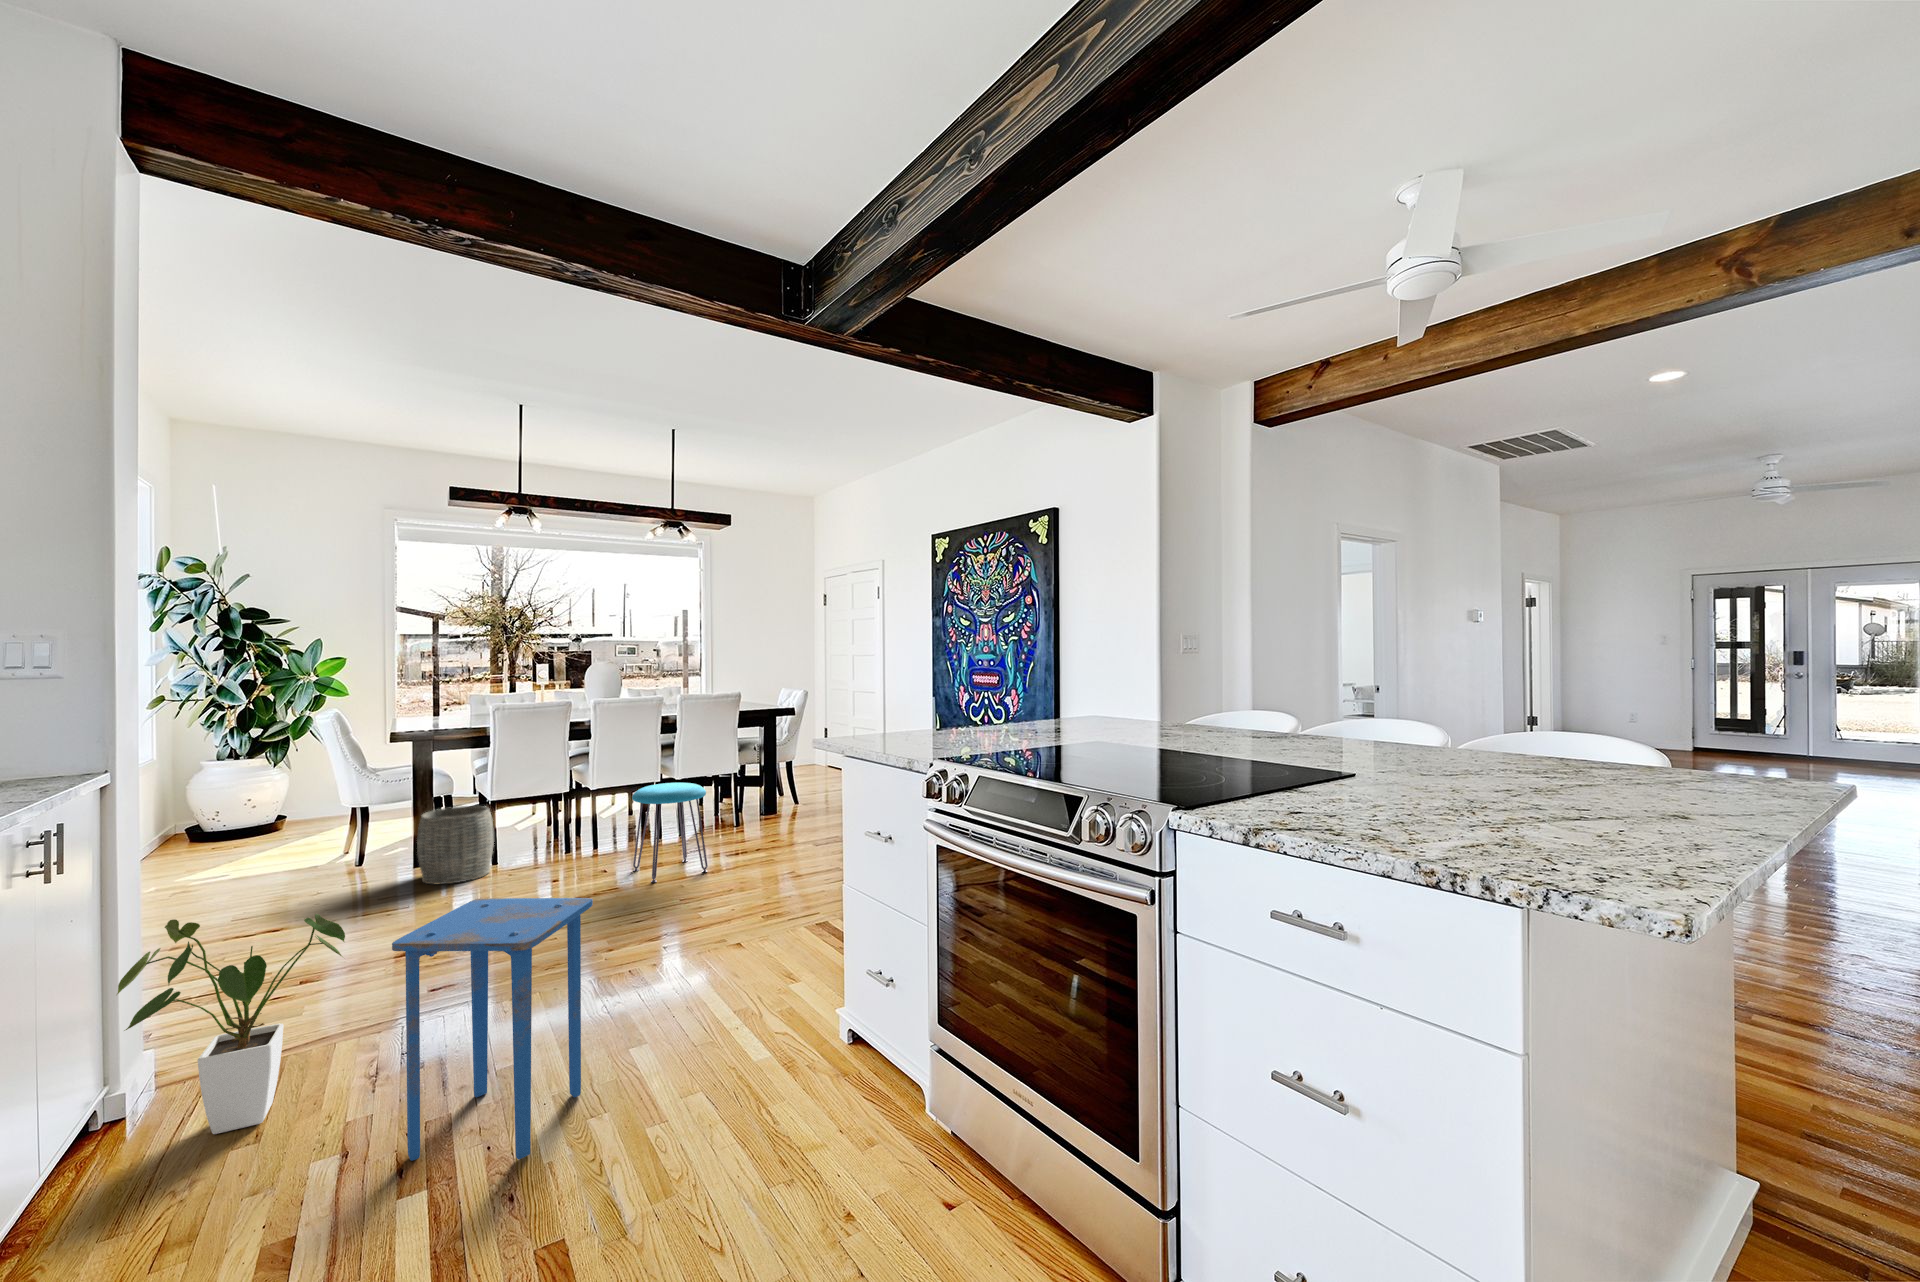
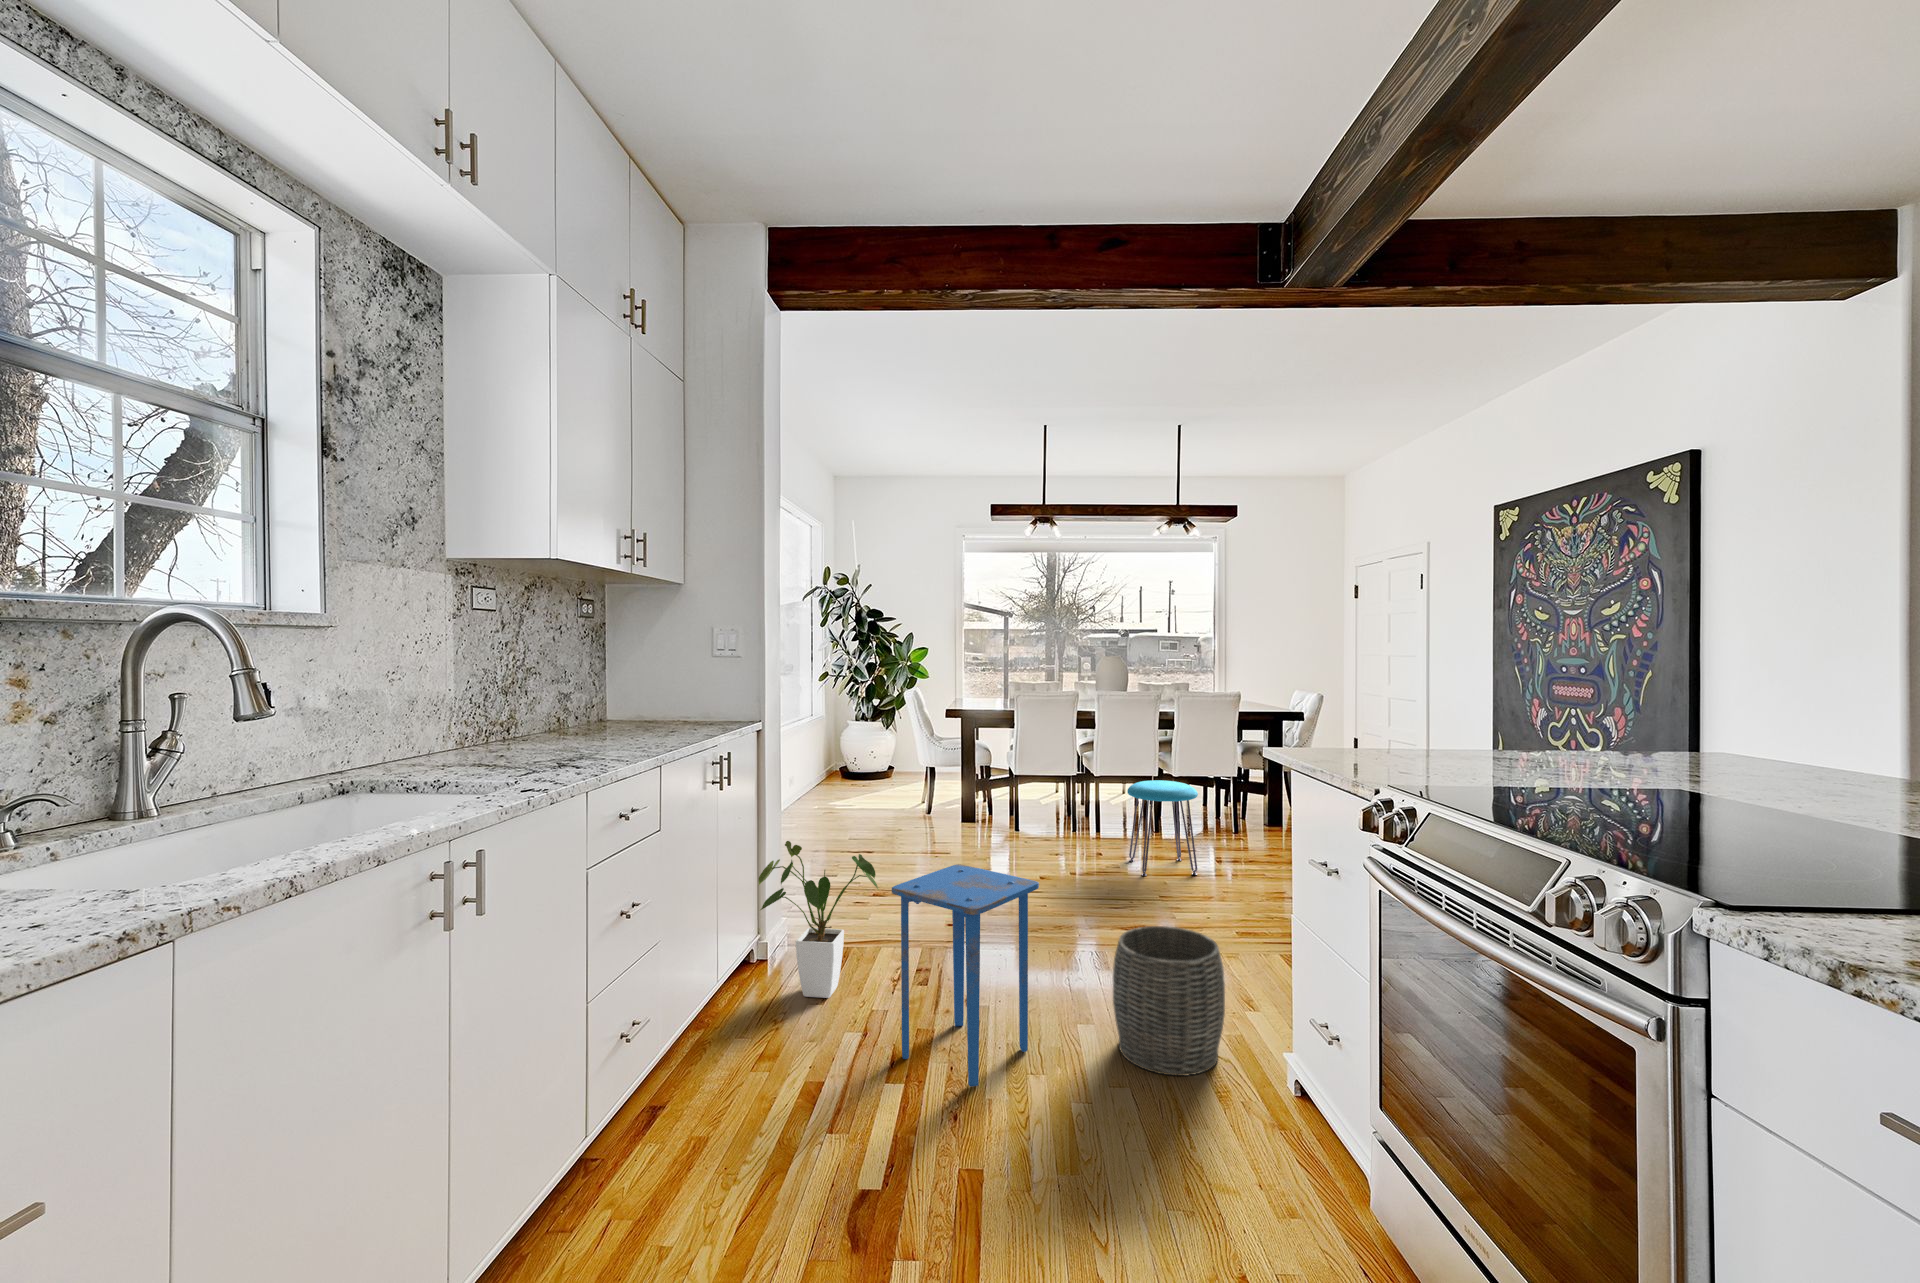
woven basket: present [417,806,494,884] -> present [1113,926,1225,1076]

